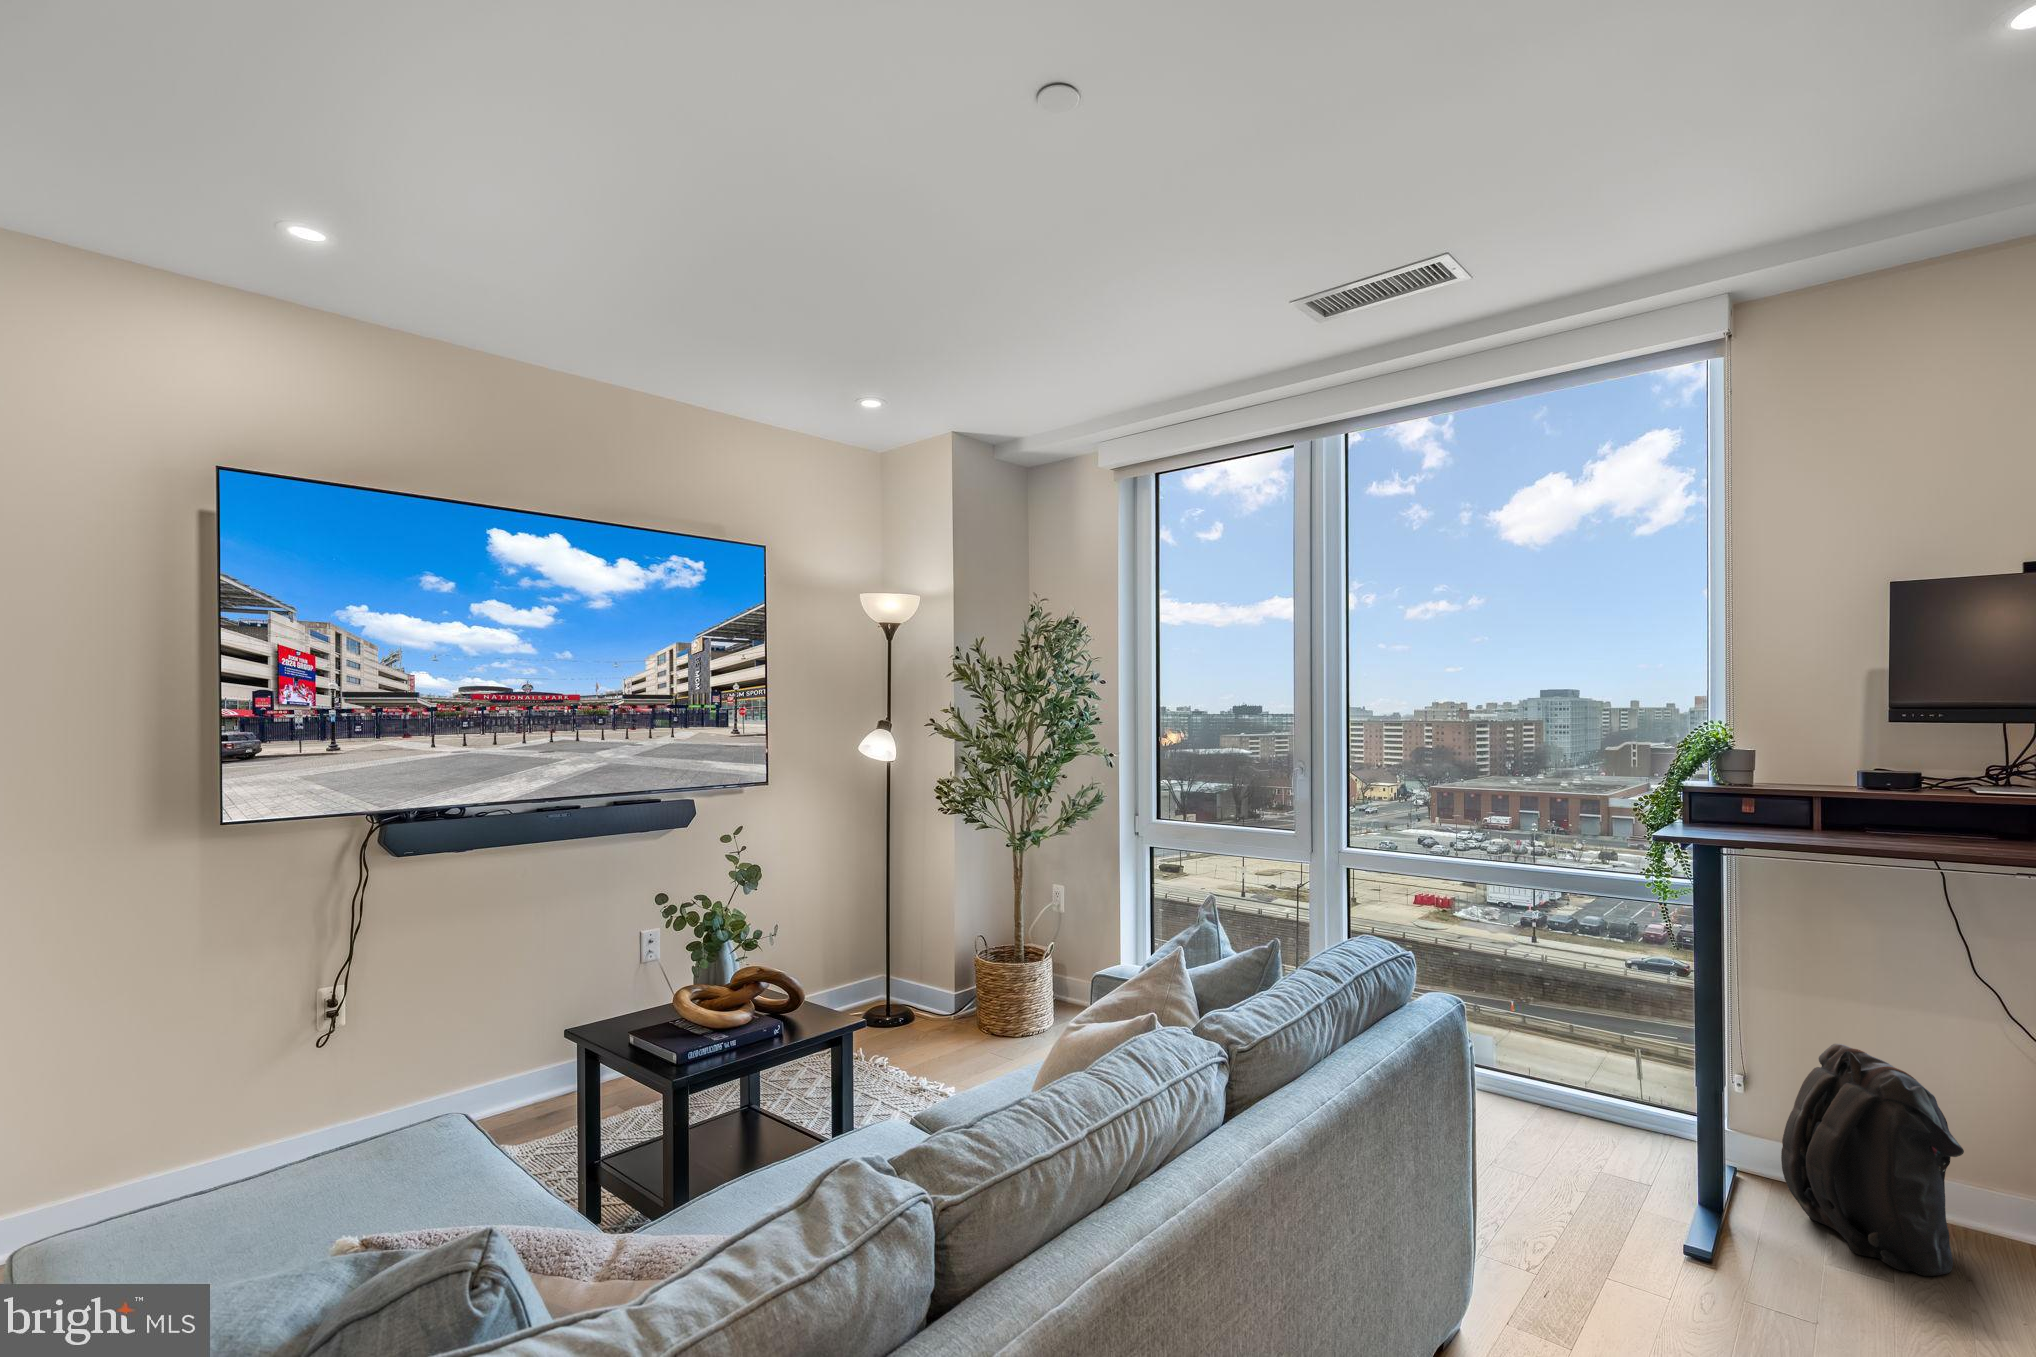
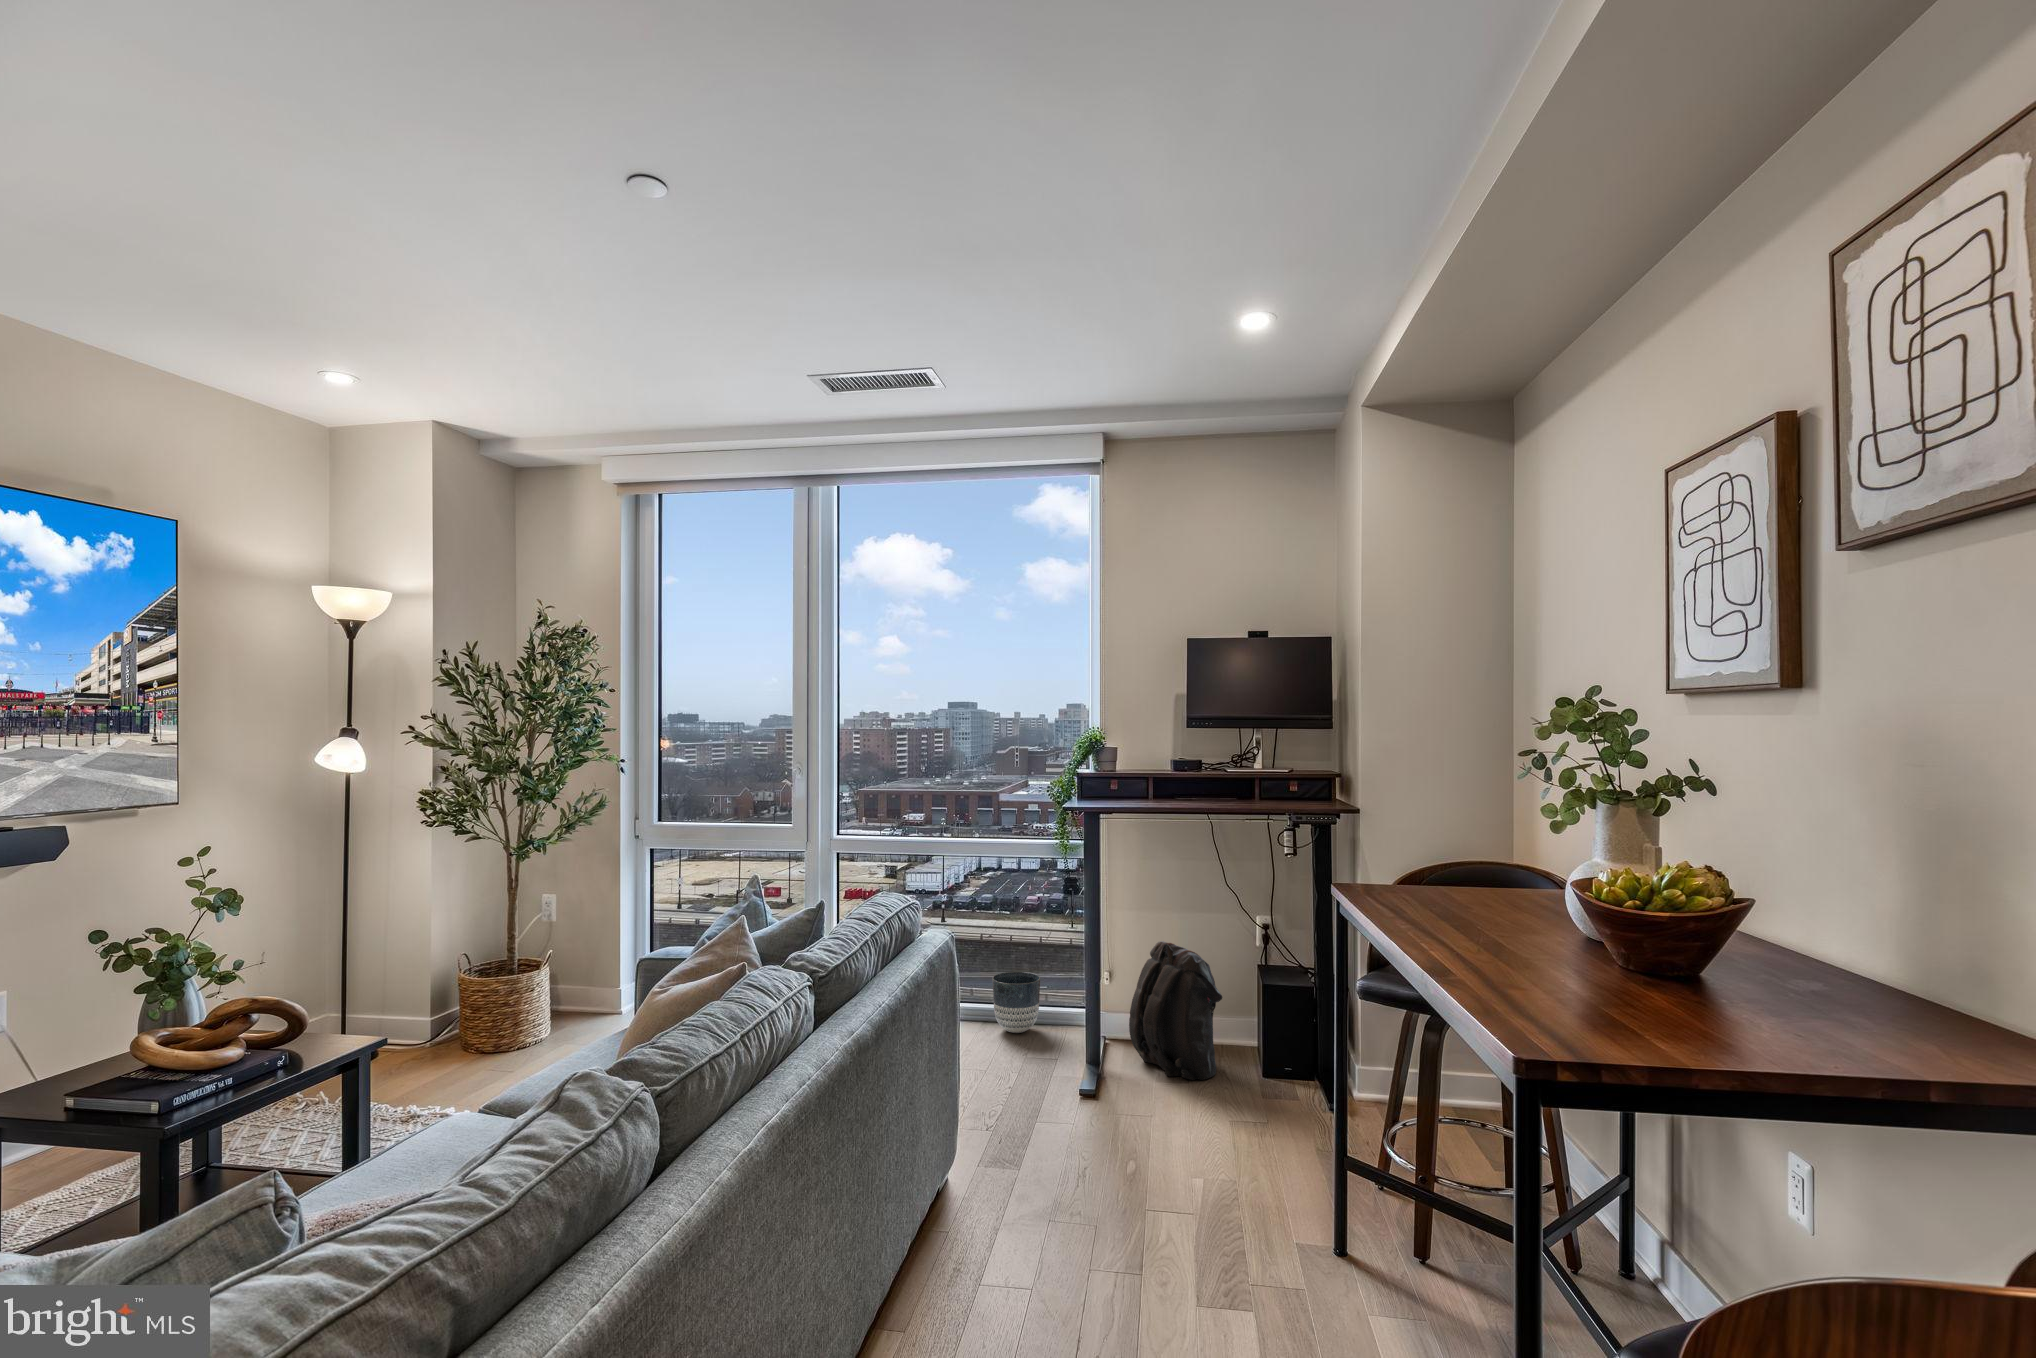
planter: none [1559,1045,1633,1131] -> present [992,972,1040,1033]

